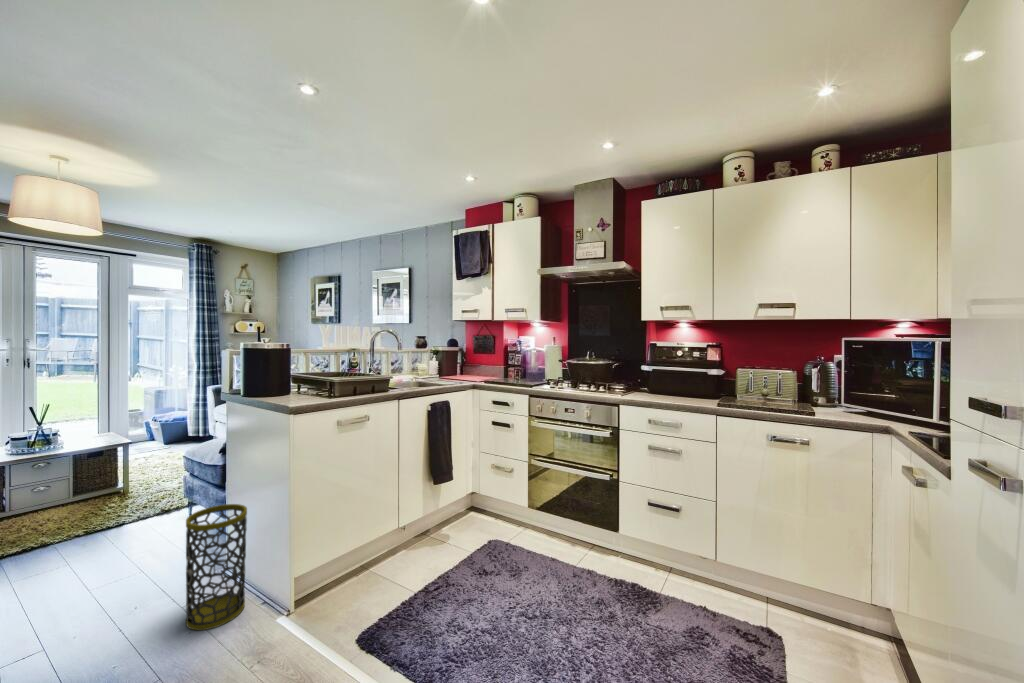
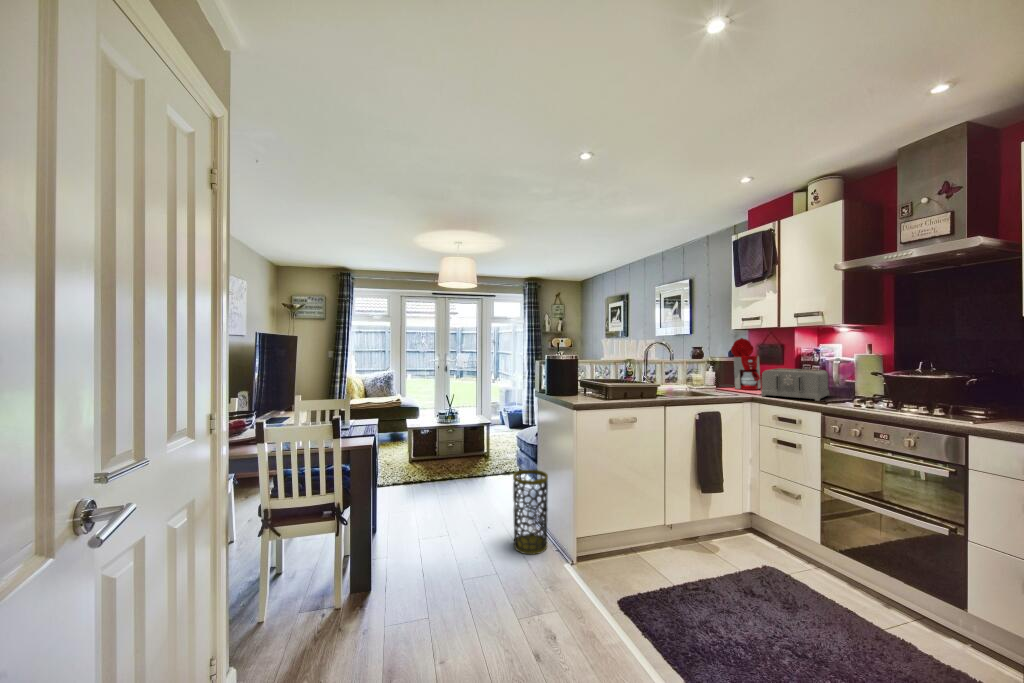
coffee maker: none [442,328,477,377] -> present [720,338,760,390]
toaster: none [482,357,528,384] -> present [761,368,829,401]

